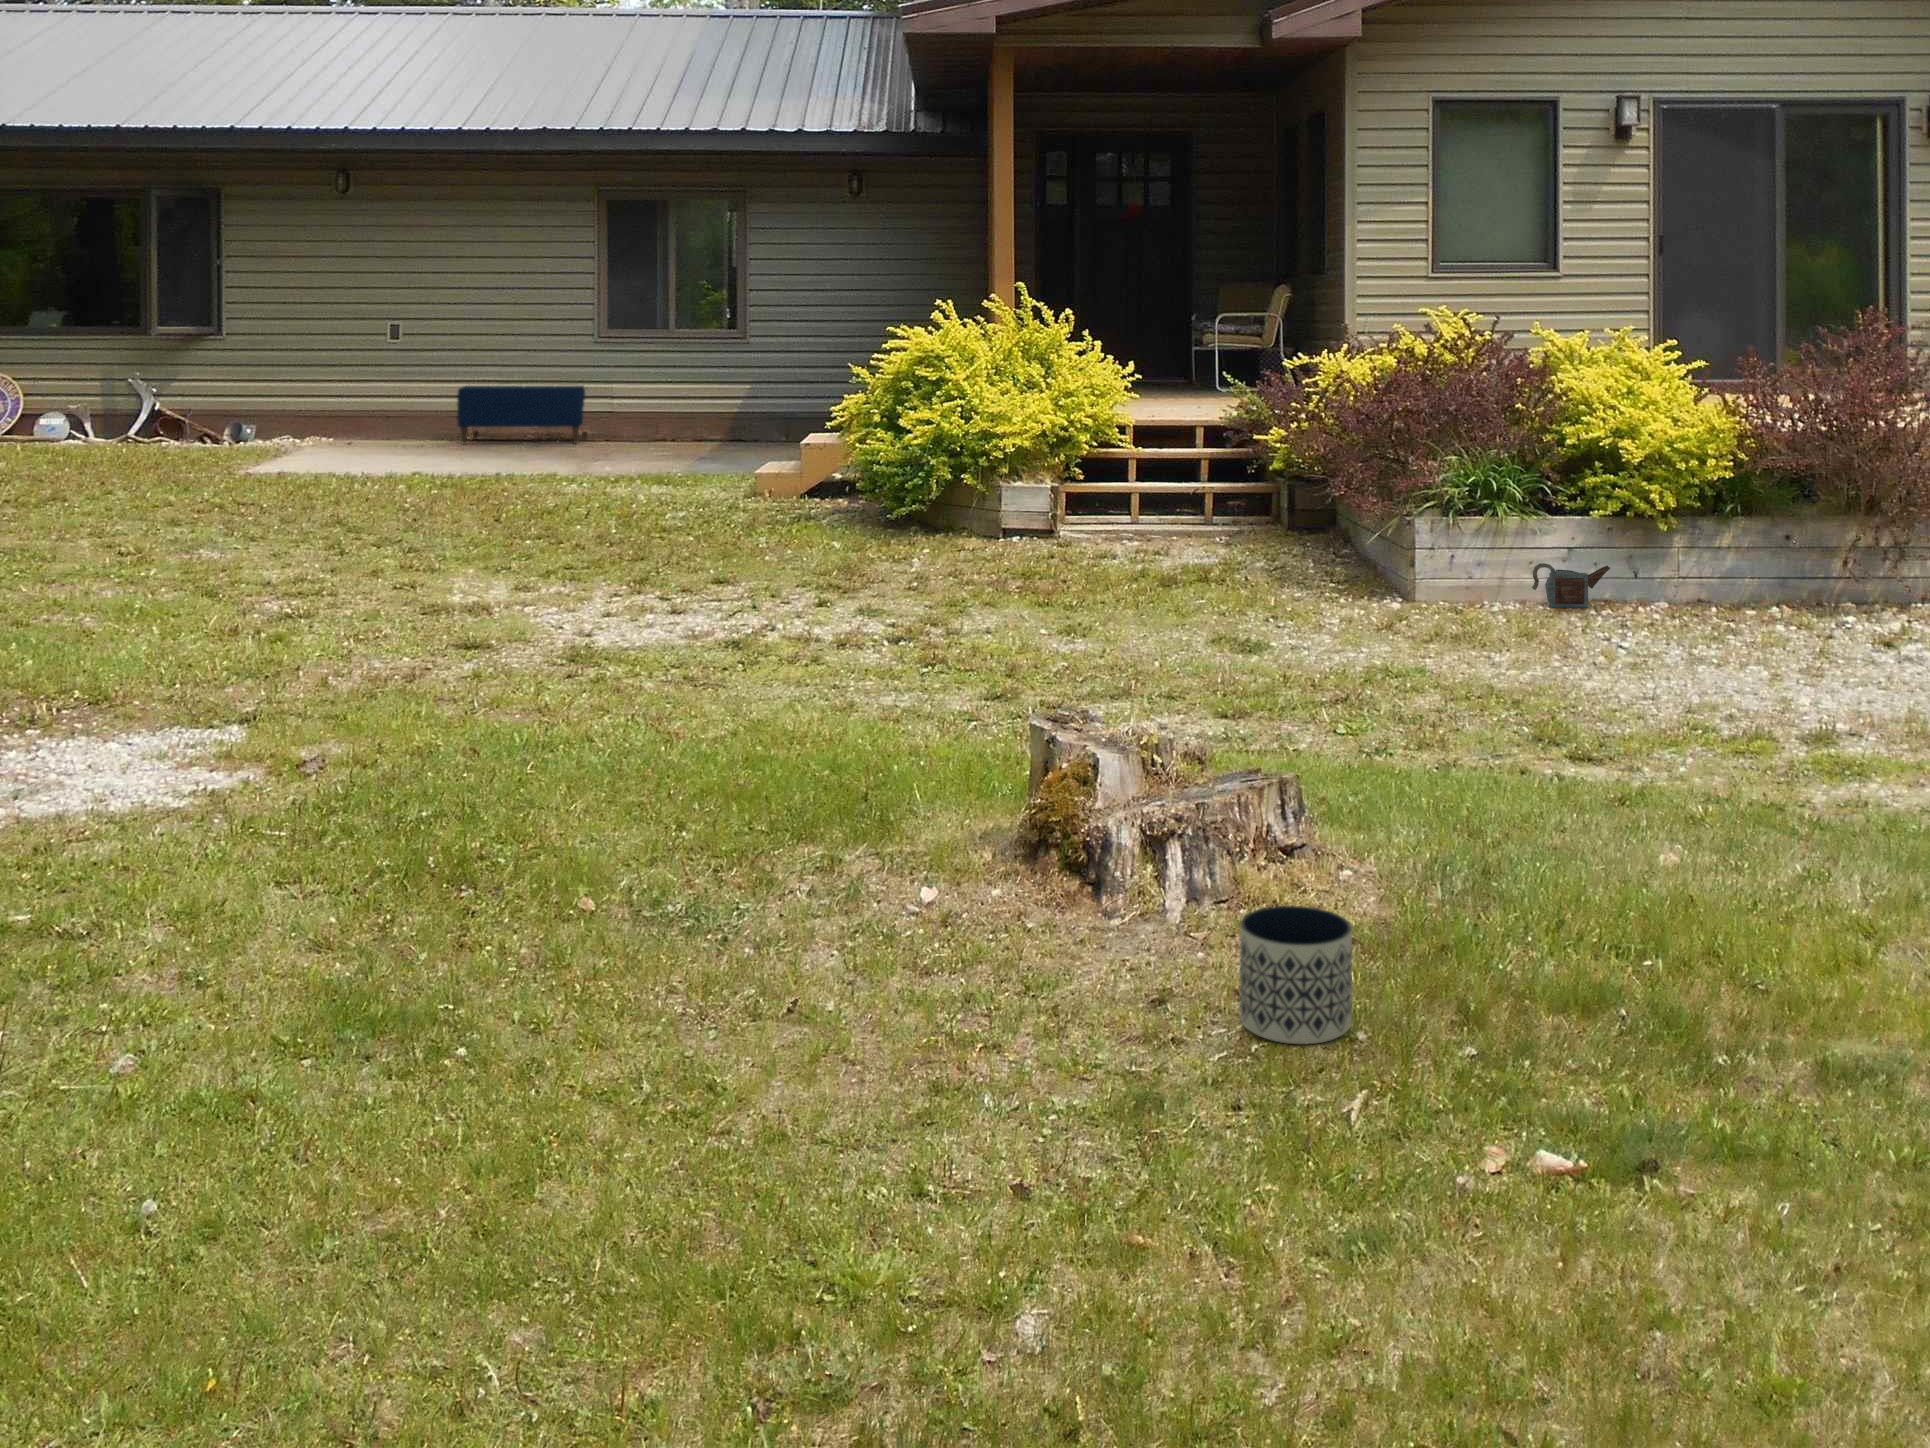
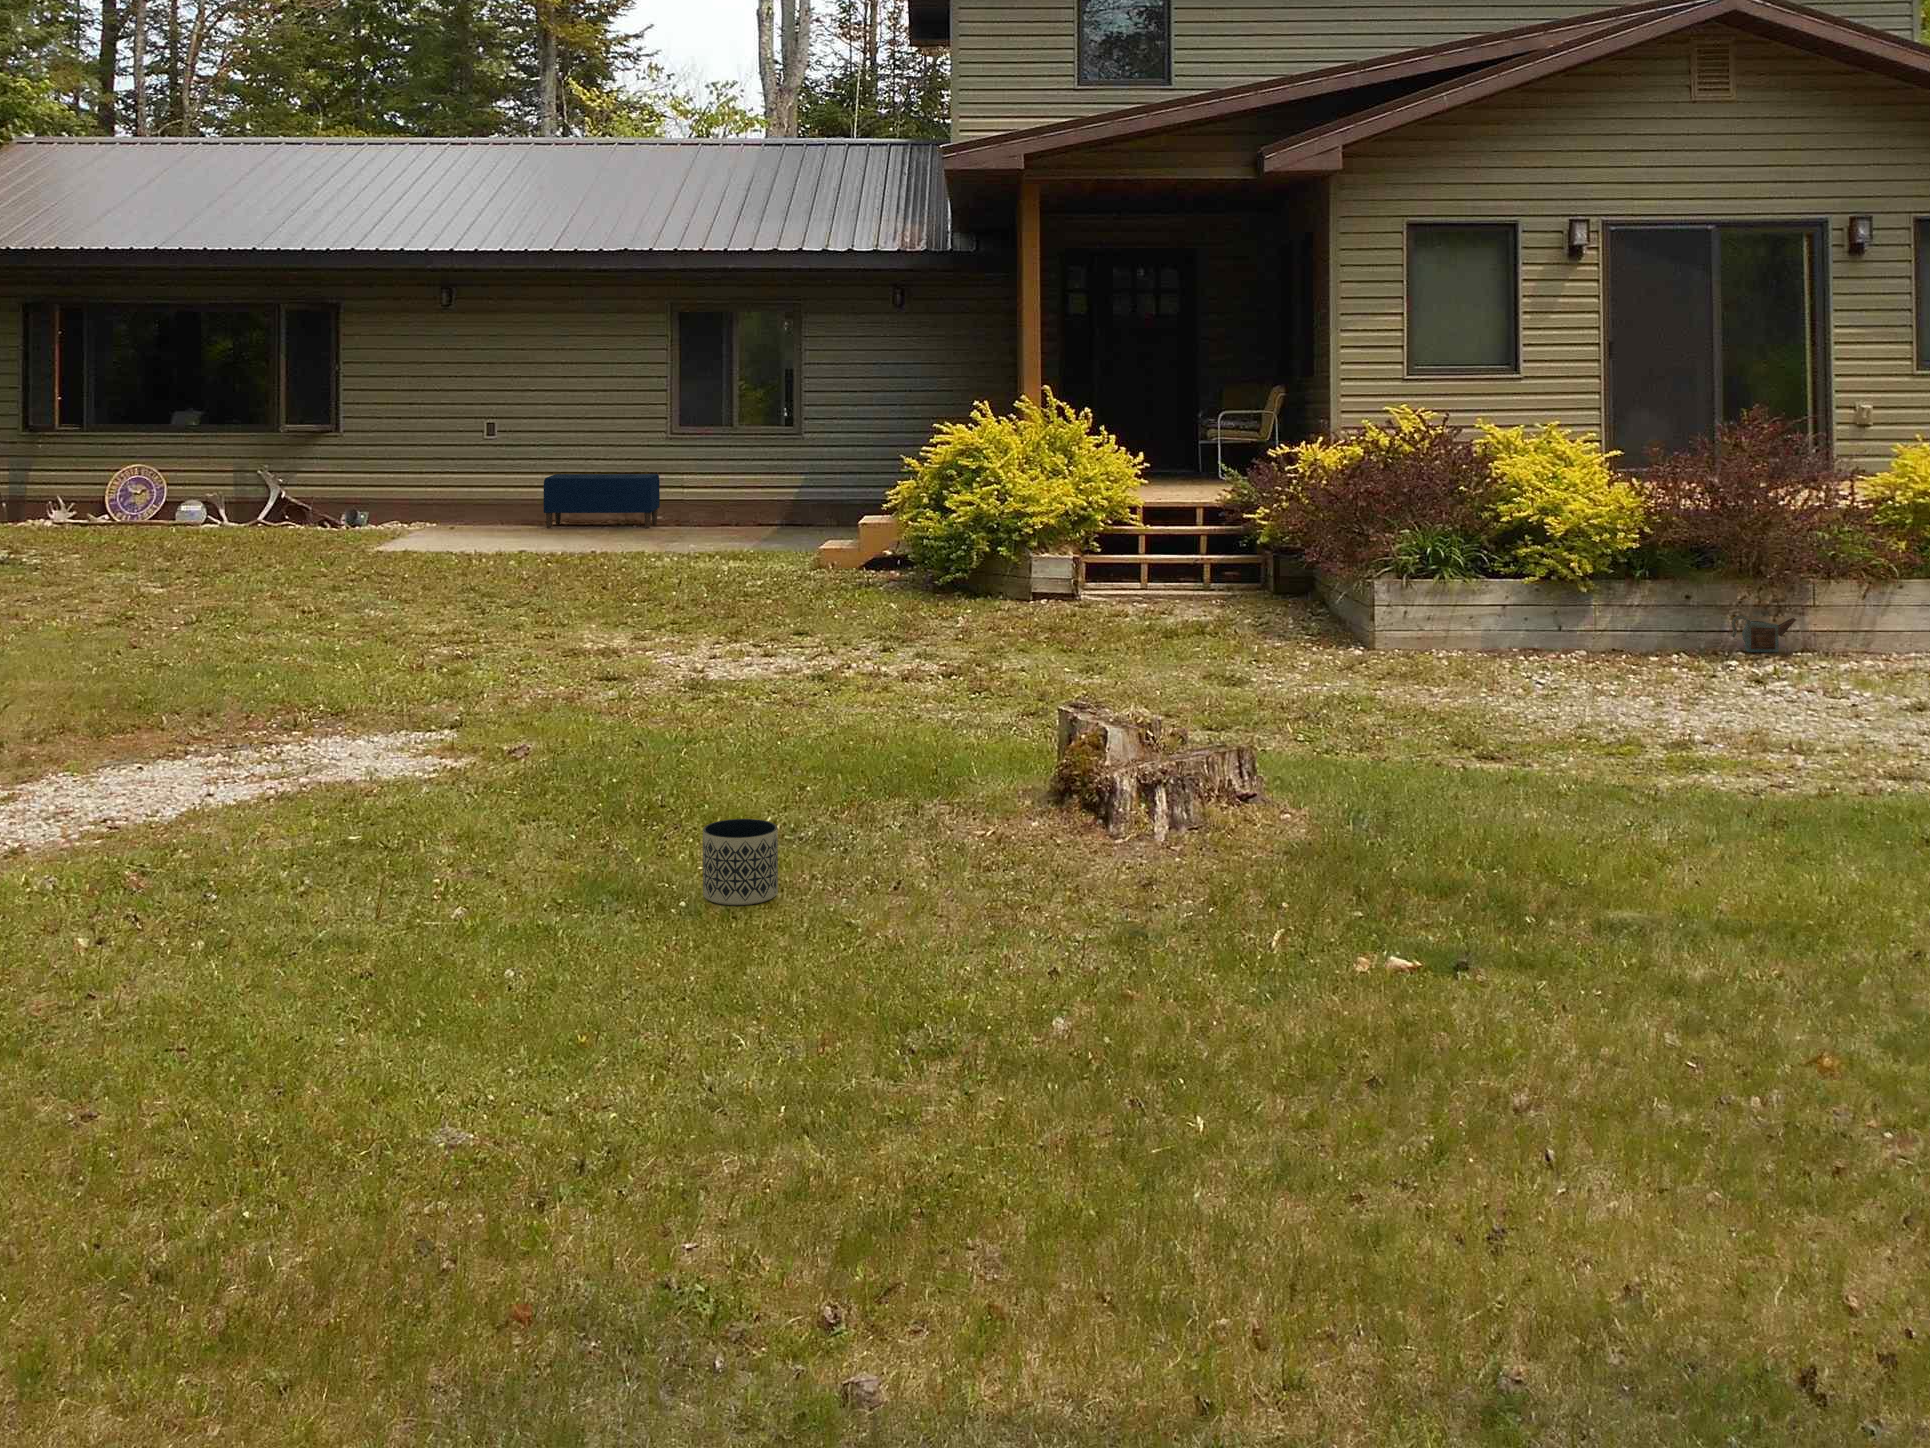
watering can: present [1532,563,1610,608] -> present [1731,616,1796,652]
planter: present [1240,906,1352,1044] -> present [703,819,778,905]

